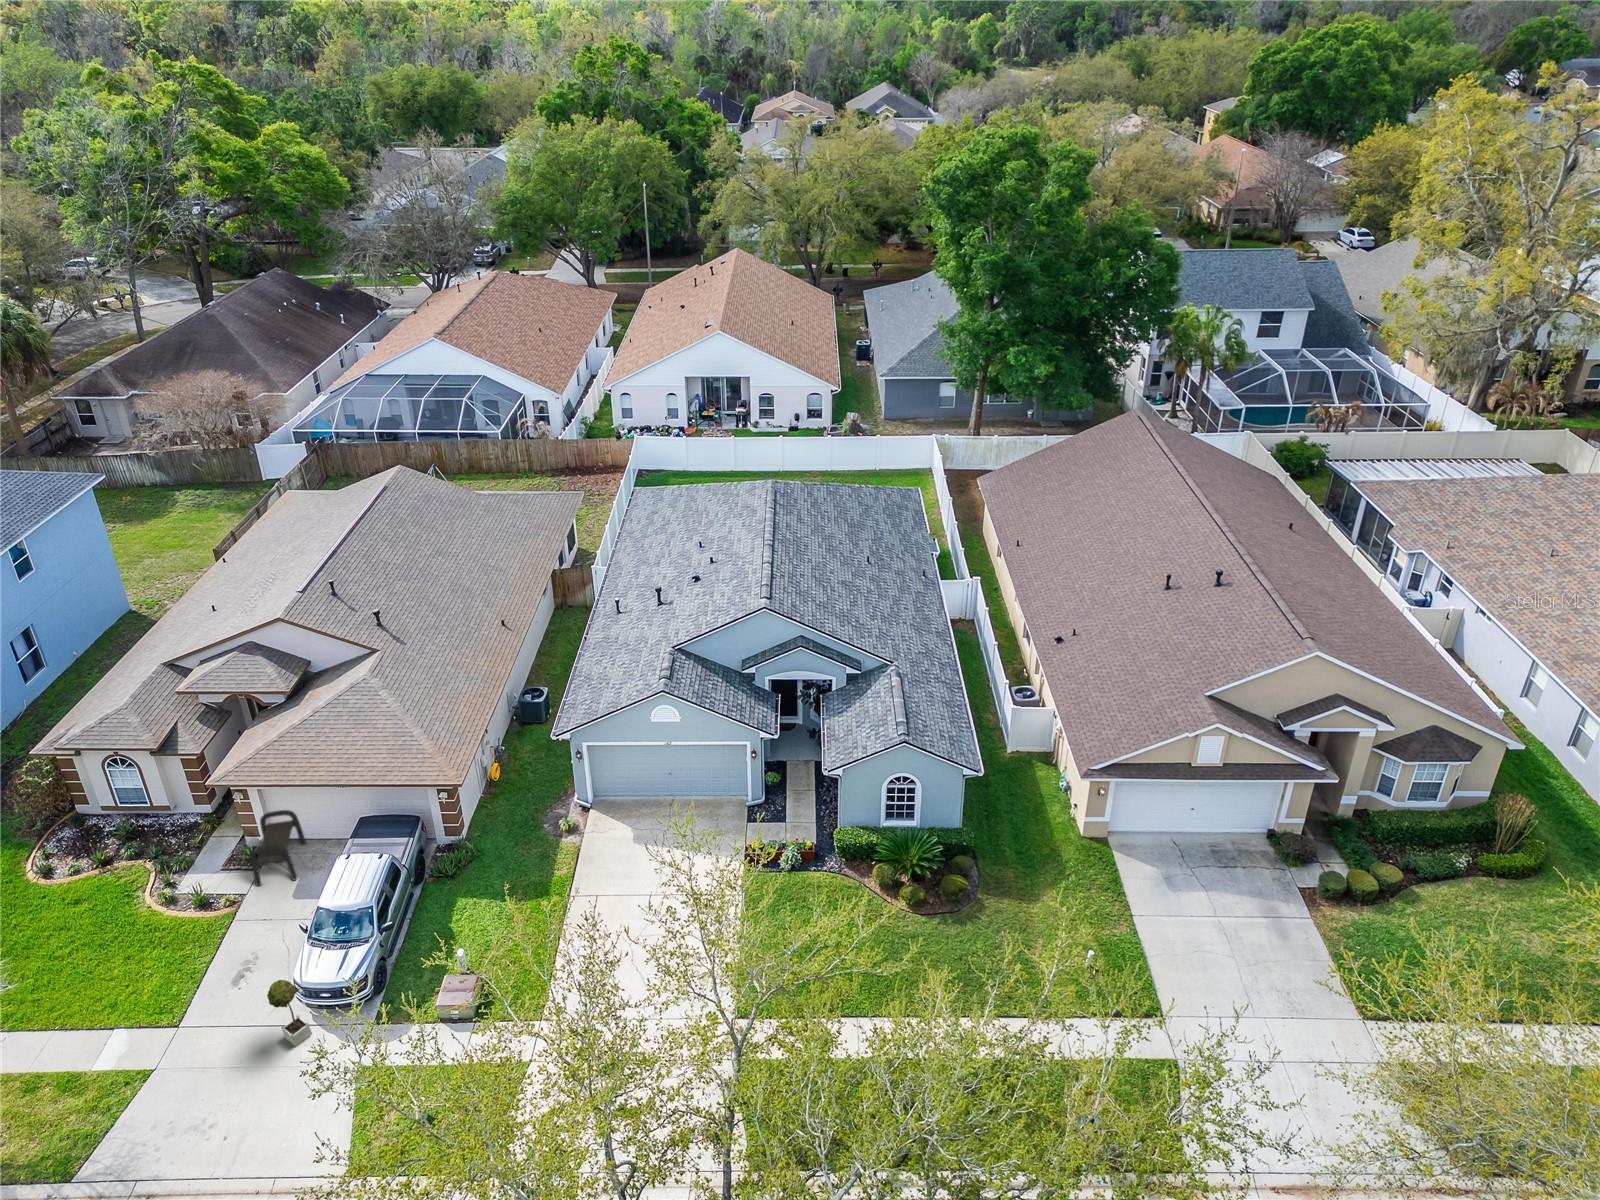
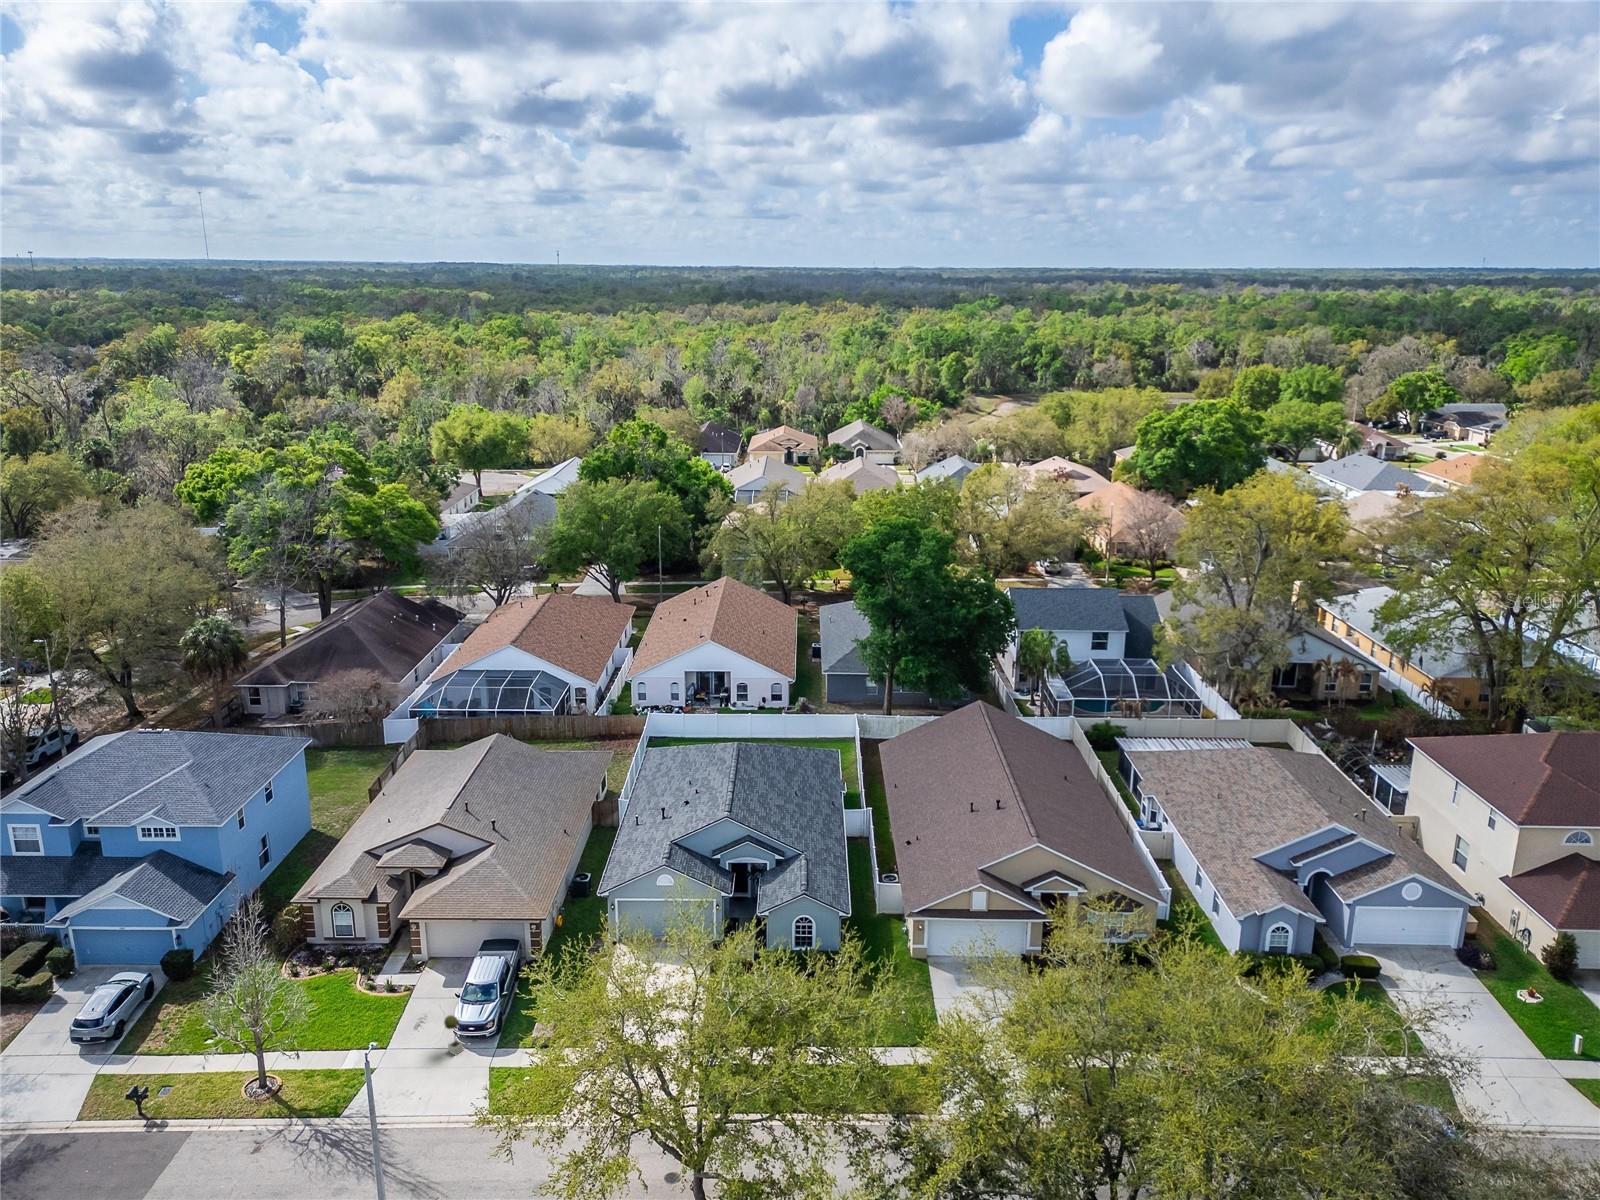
bench: present [250,810,306,886] -> none [421,937,448,980]

